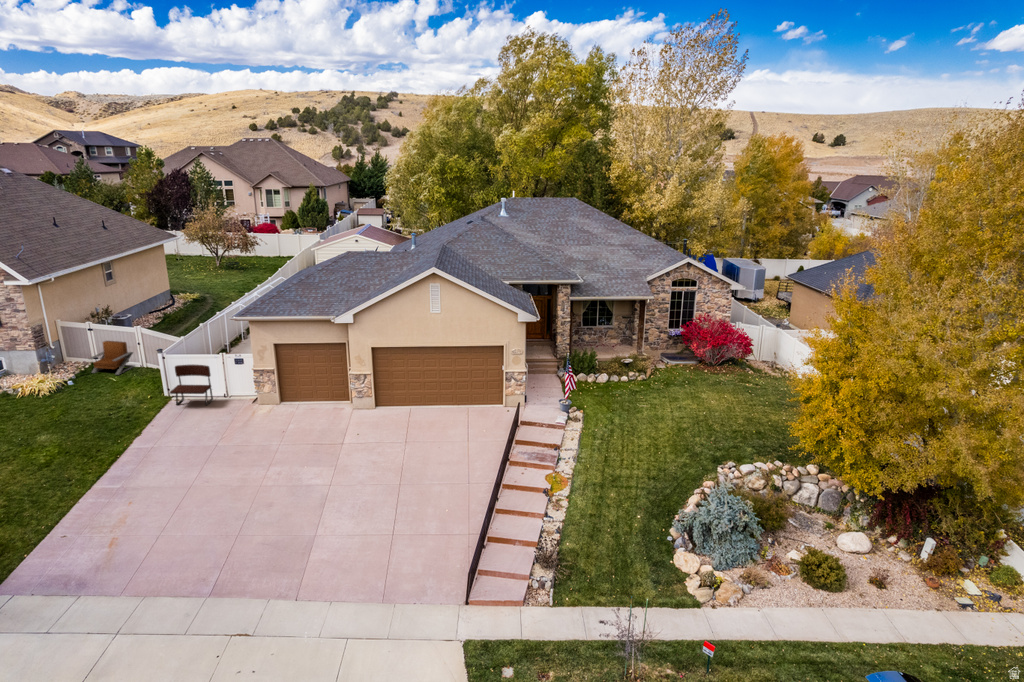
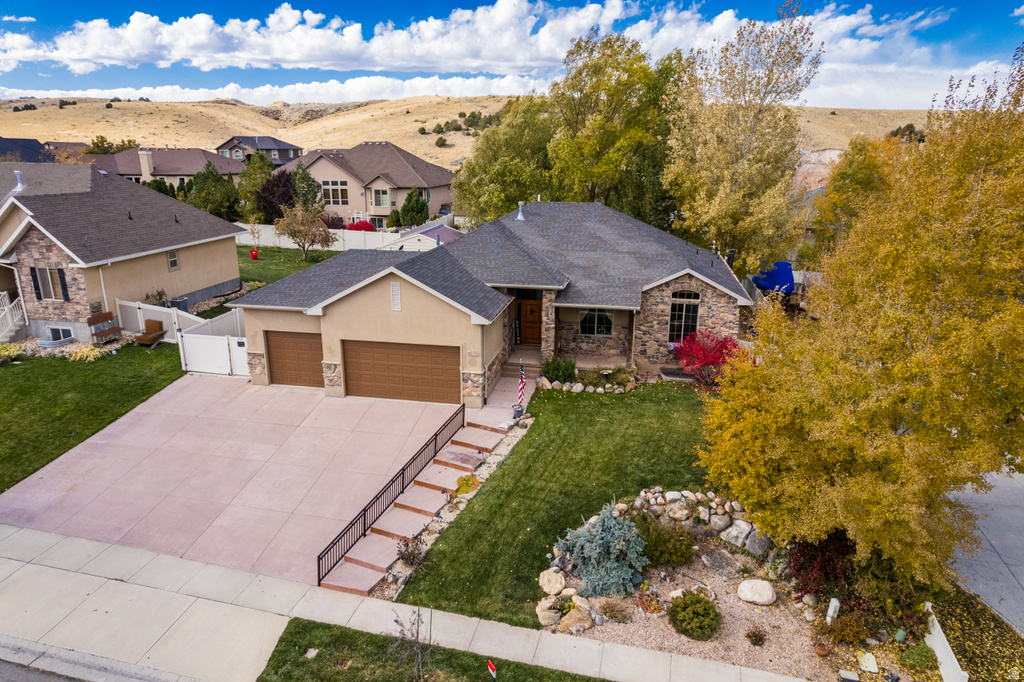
bench: present [170,365,213,405] -> present [87,311,125,348]

